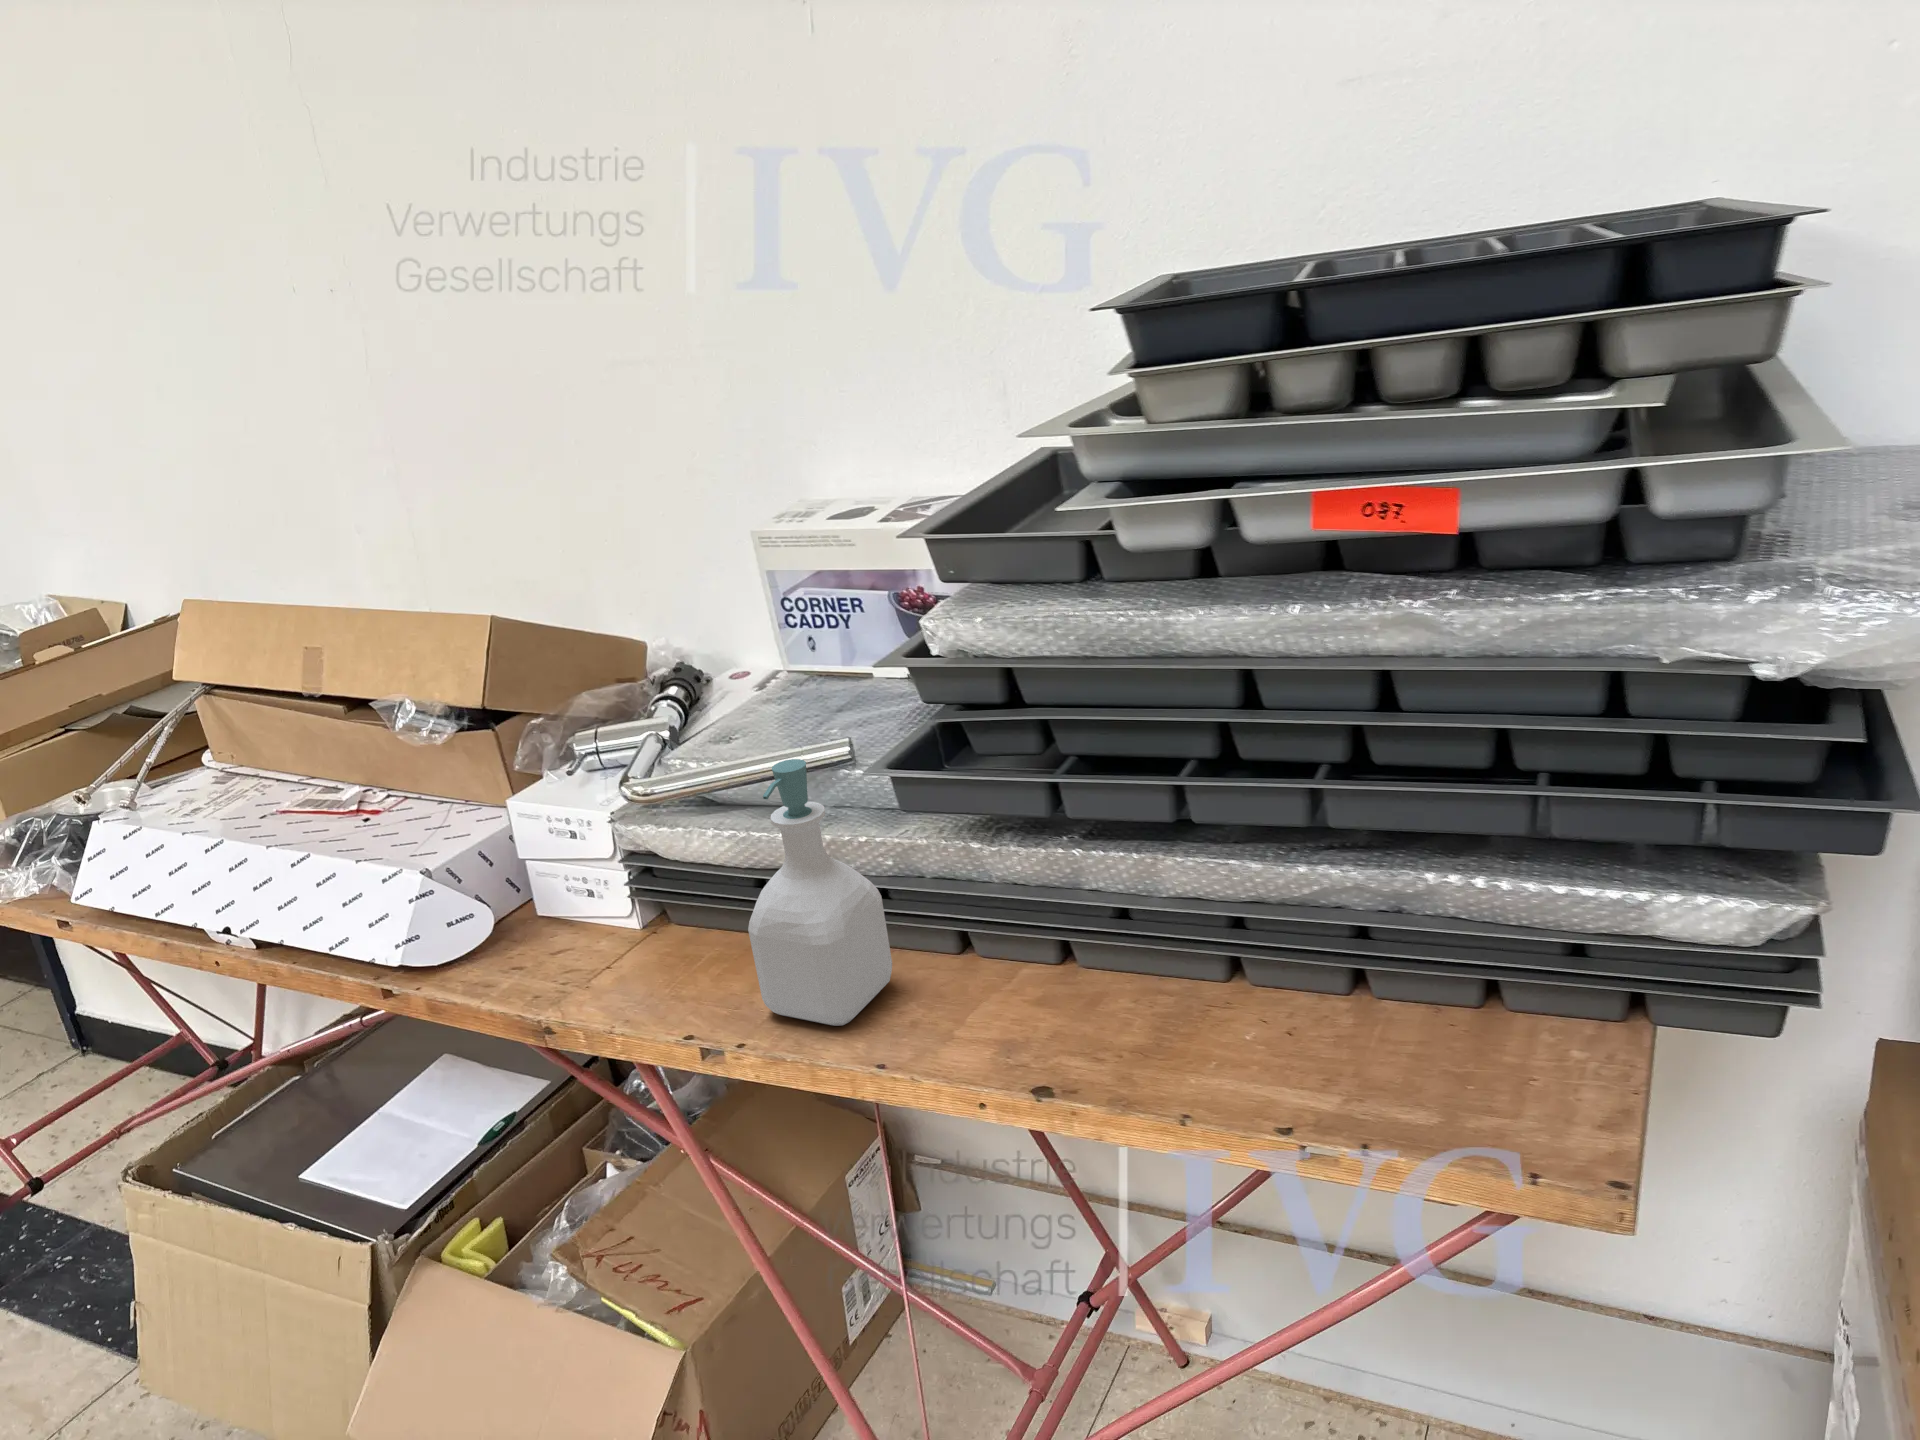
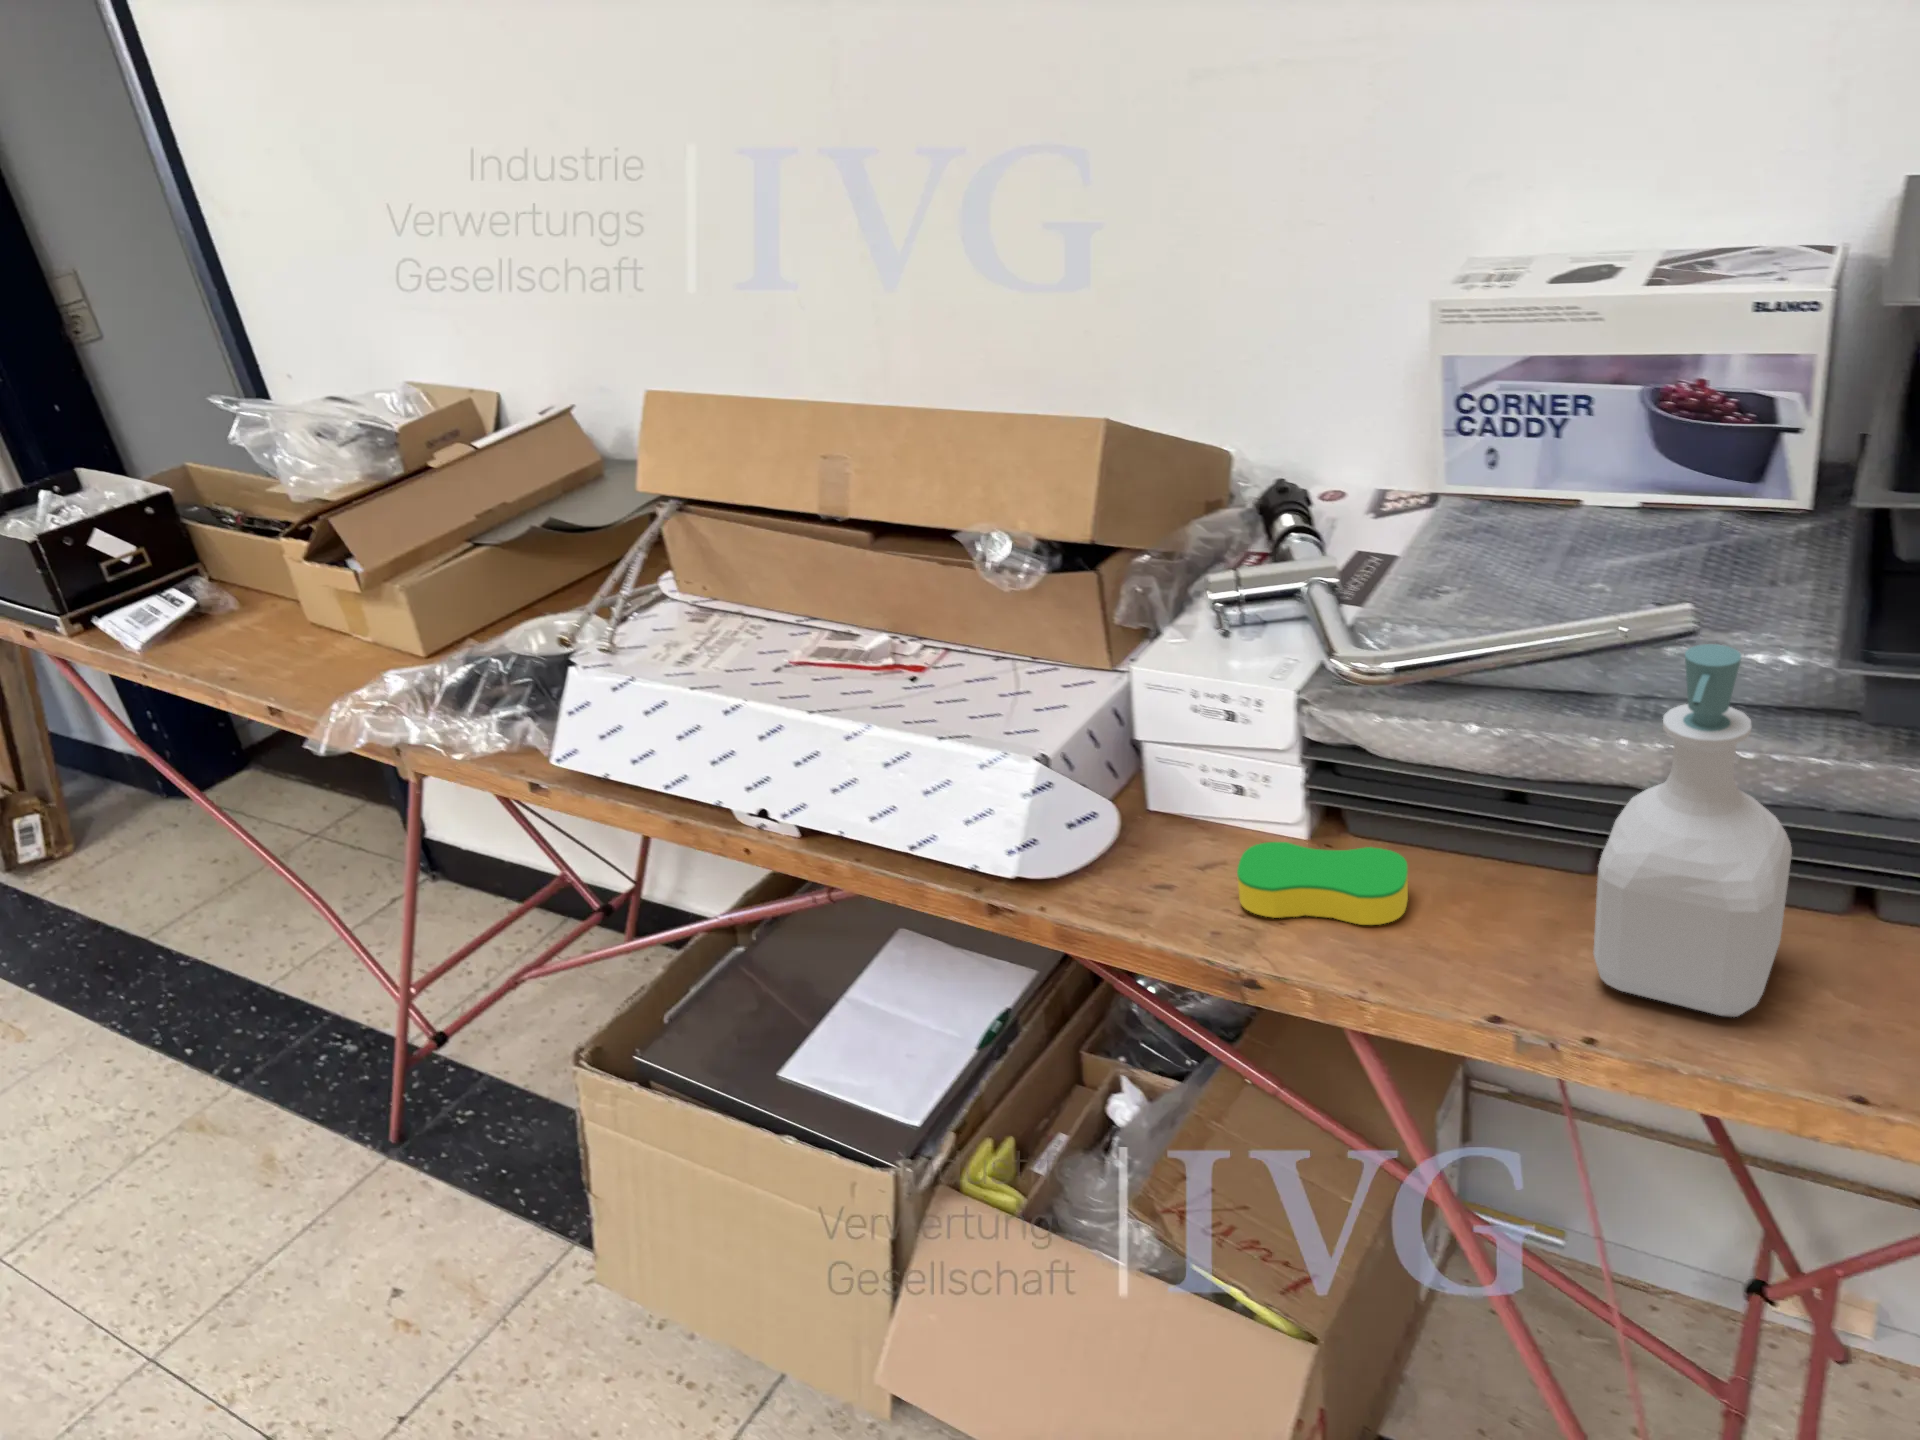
sponge: none [554,928,683,985] -> present [1237,842,1408,925]

